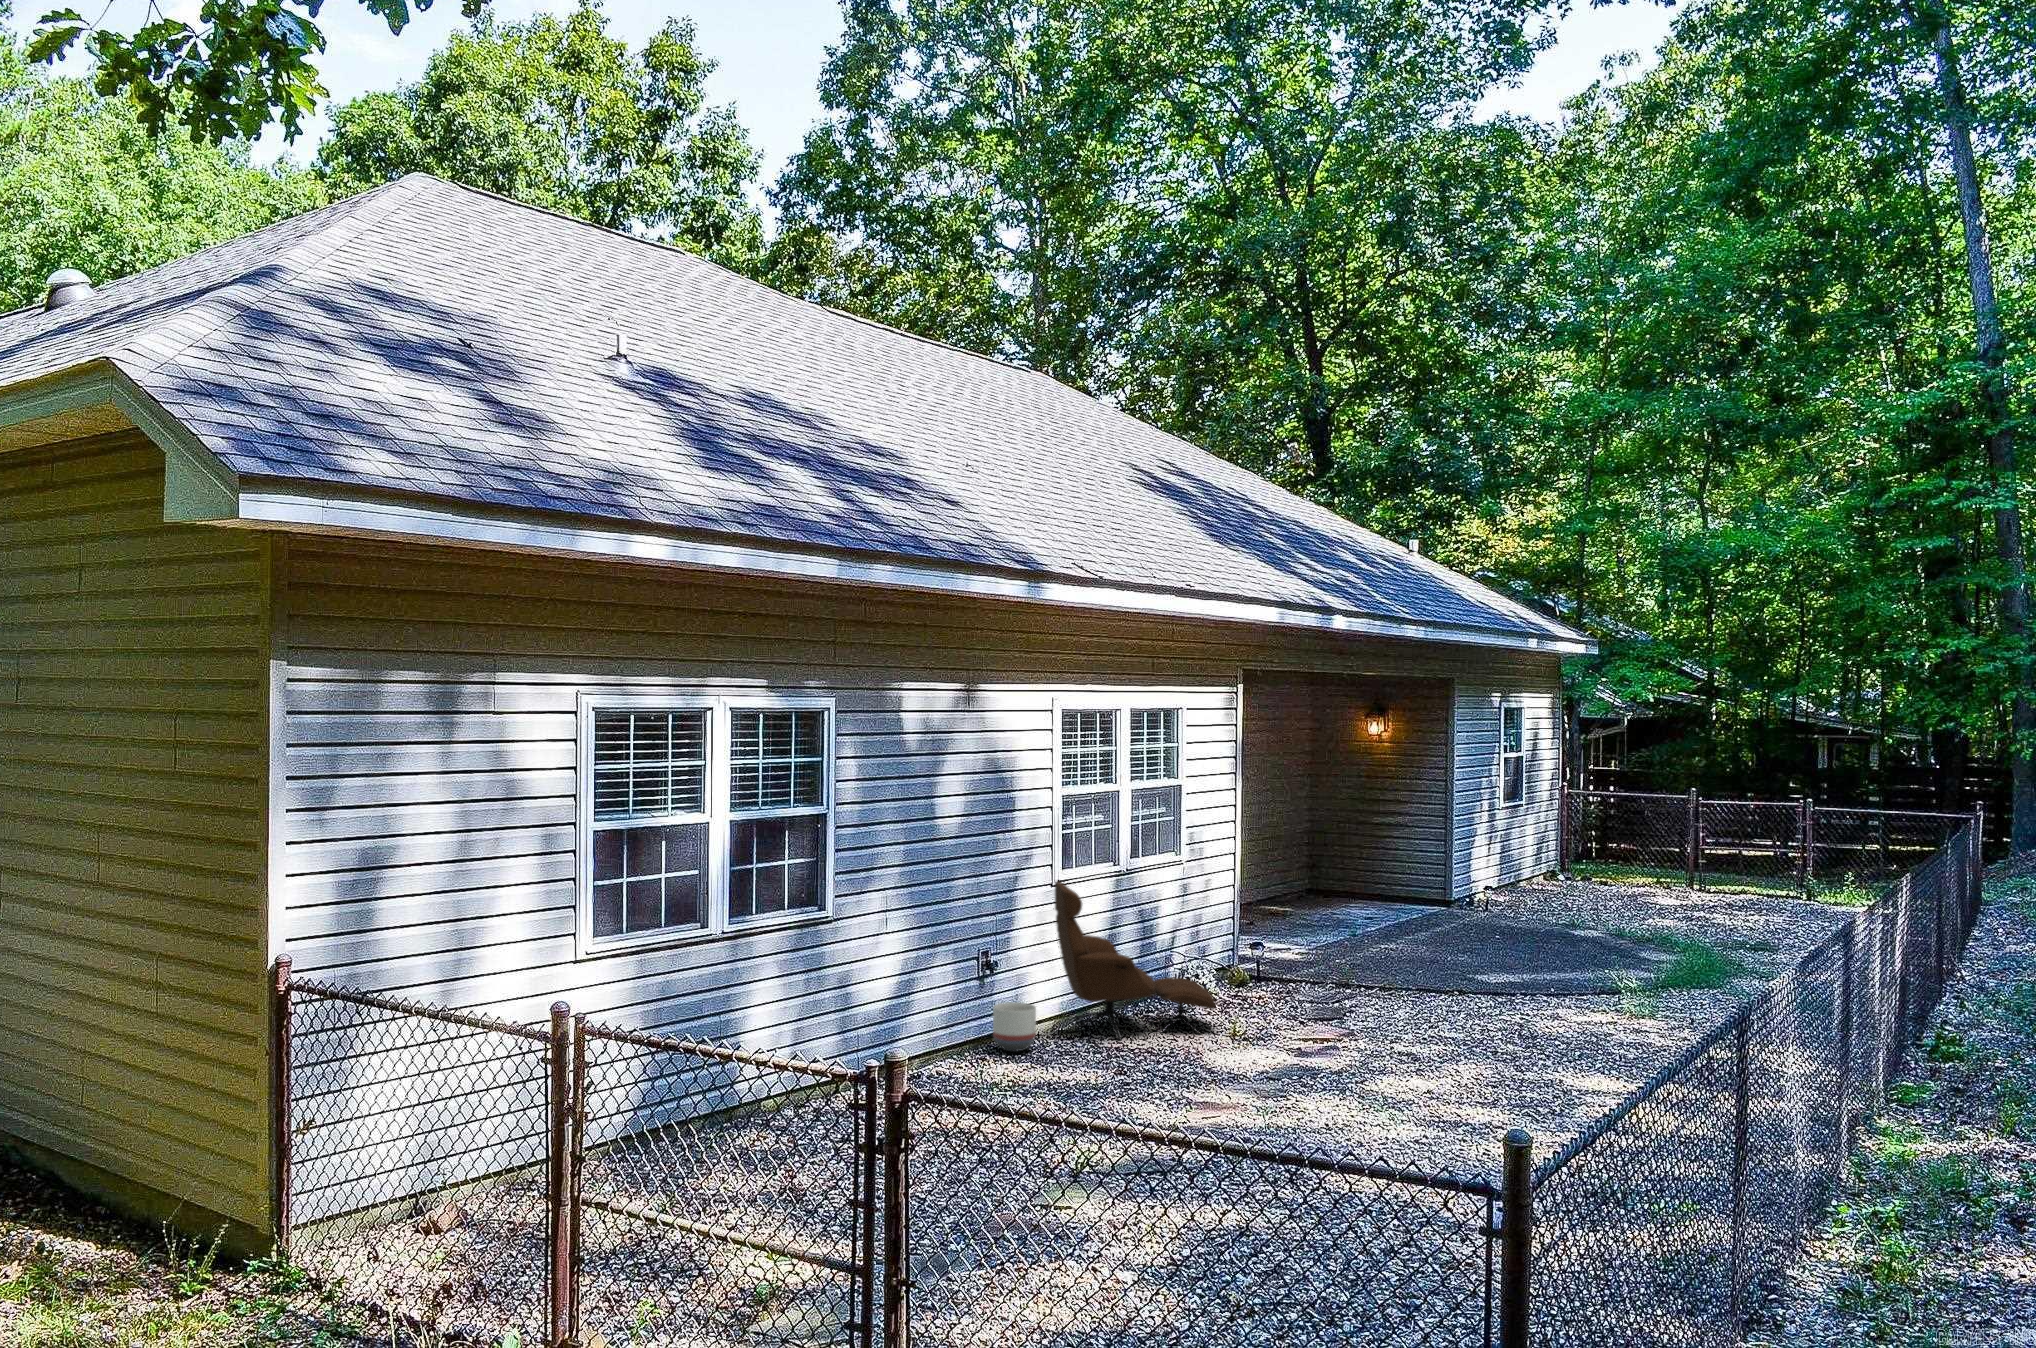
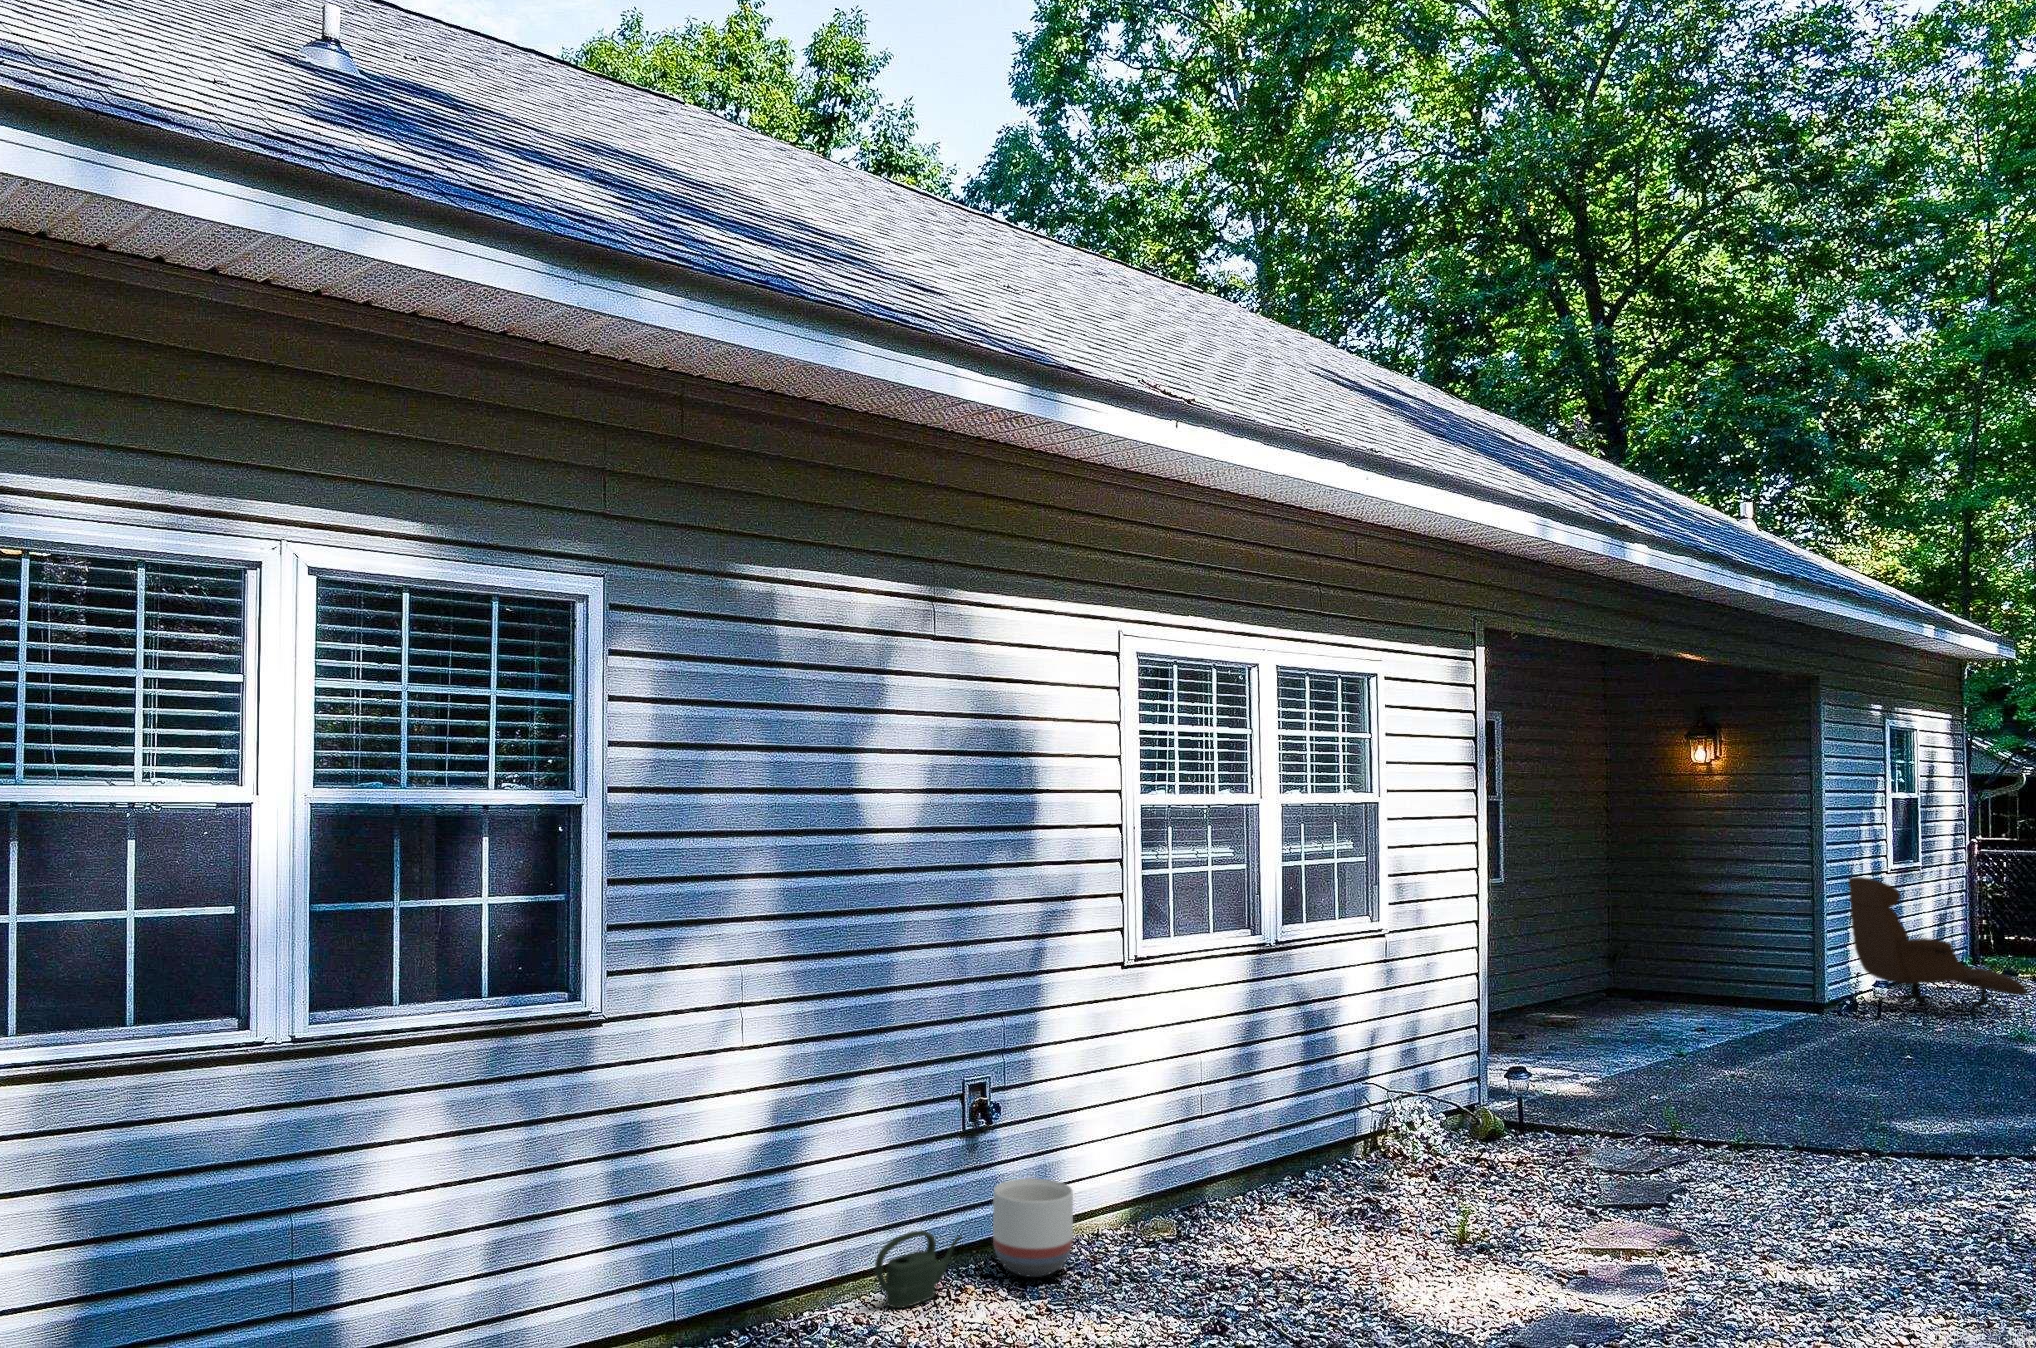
lounge chair: present [1055,881,1215,1040] -> present [1849,877,2027,1017]
watering can: none [943,1027,981,1066] -> present [875,1230,962,1308]

